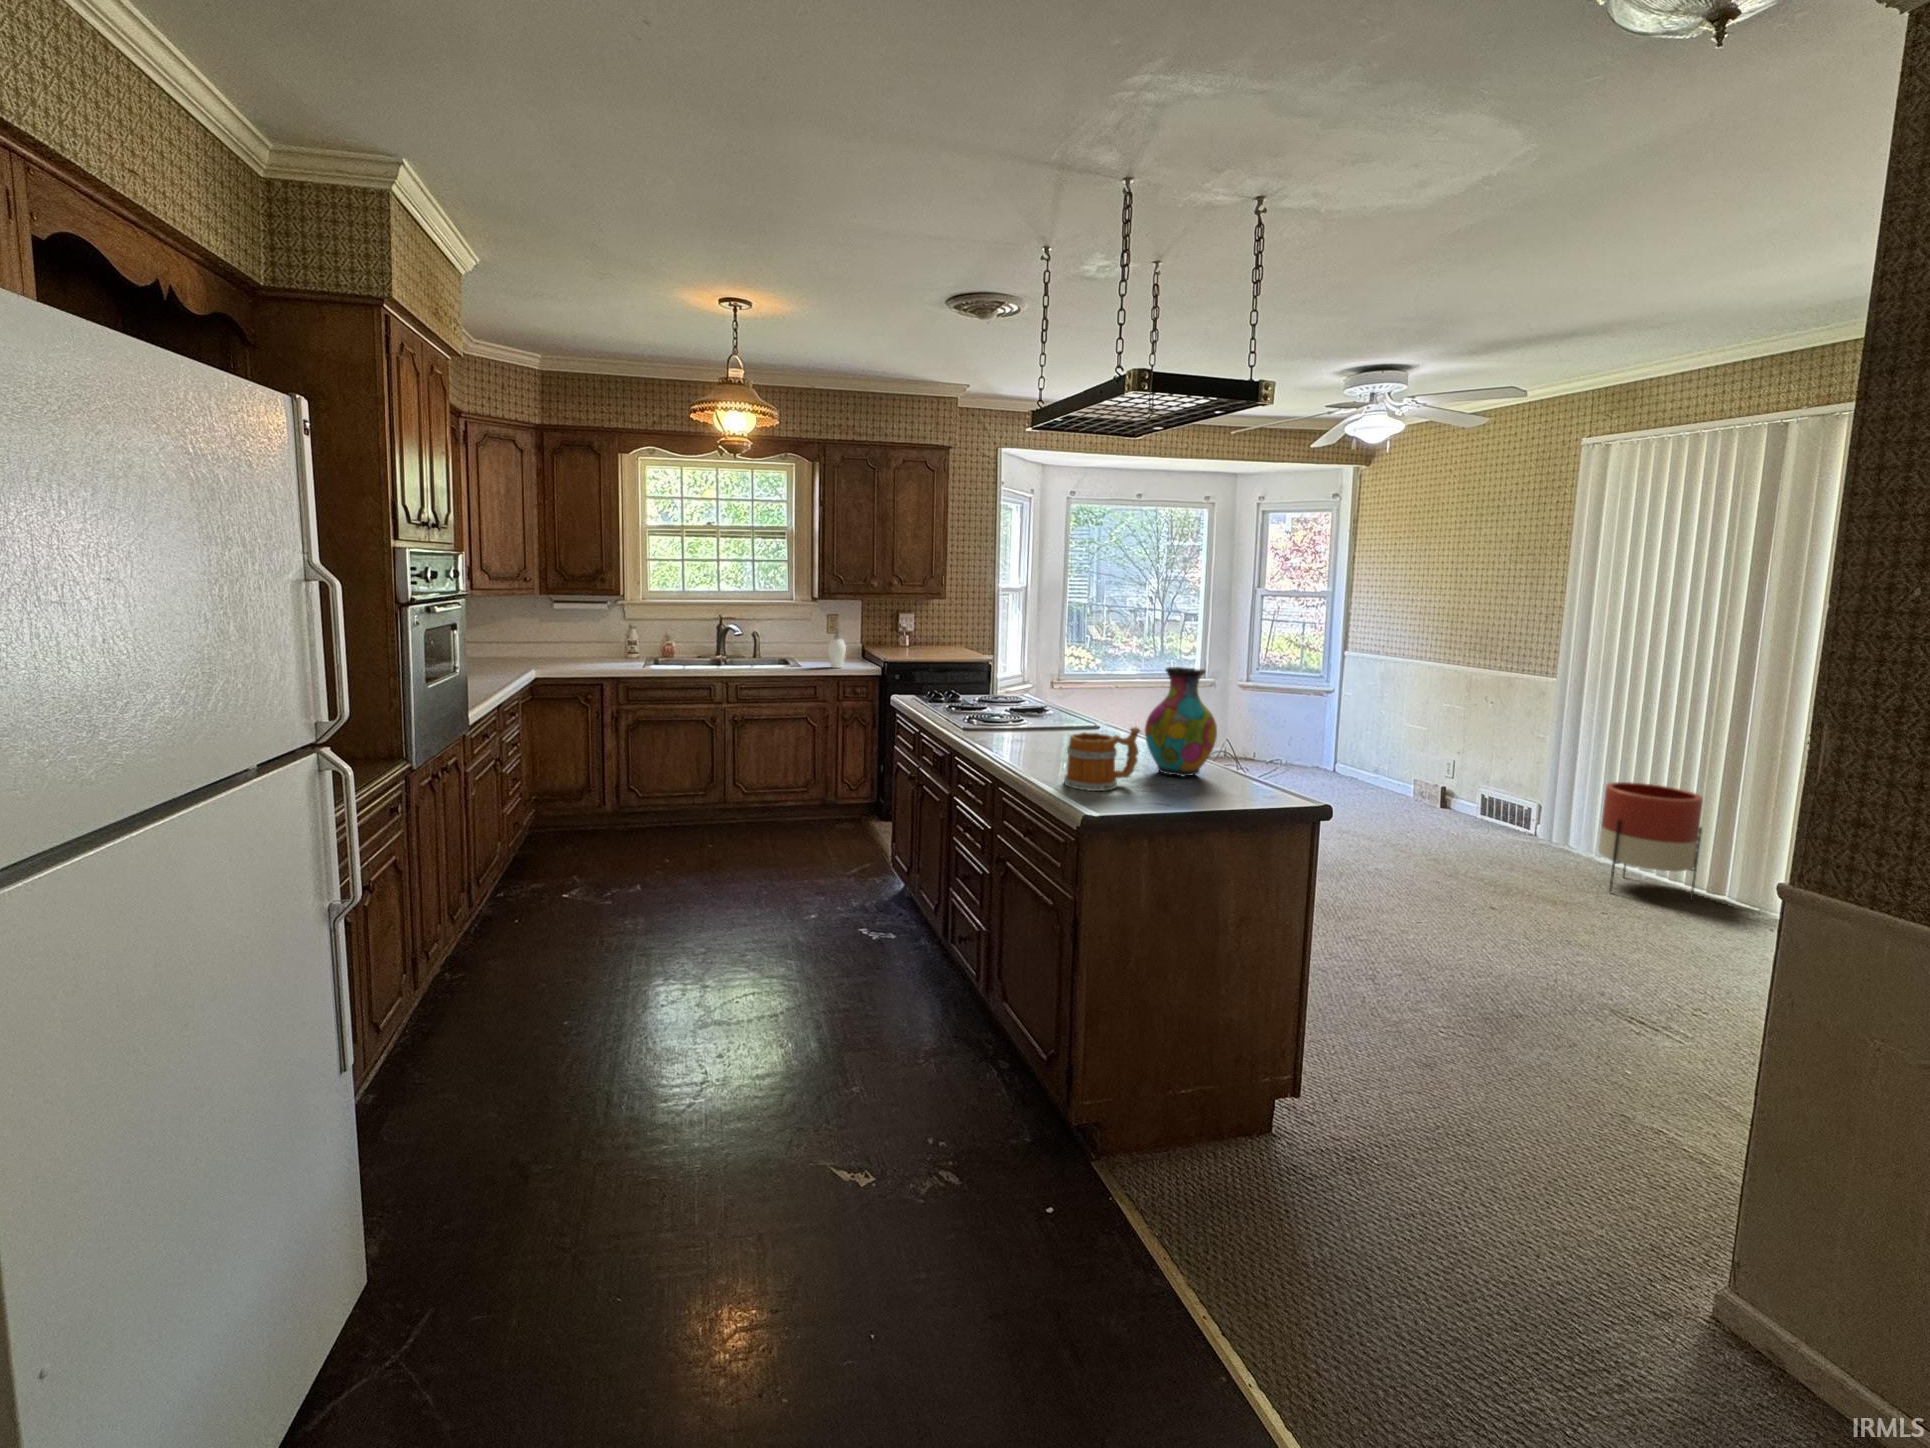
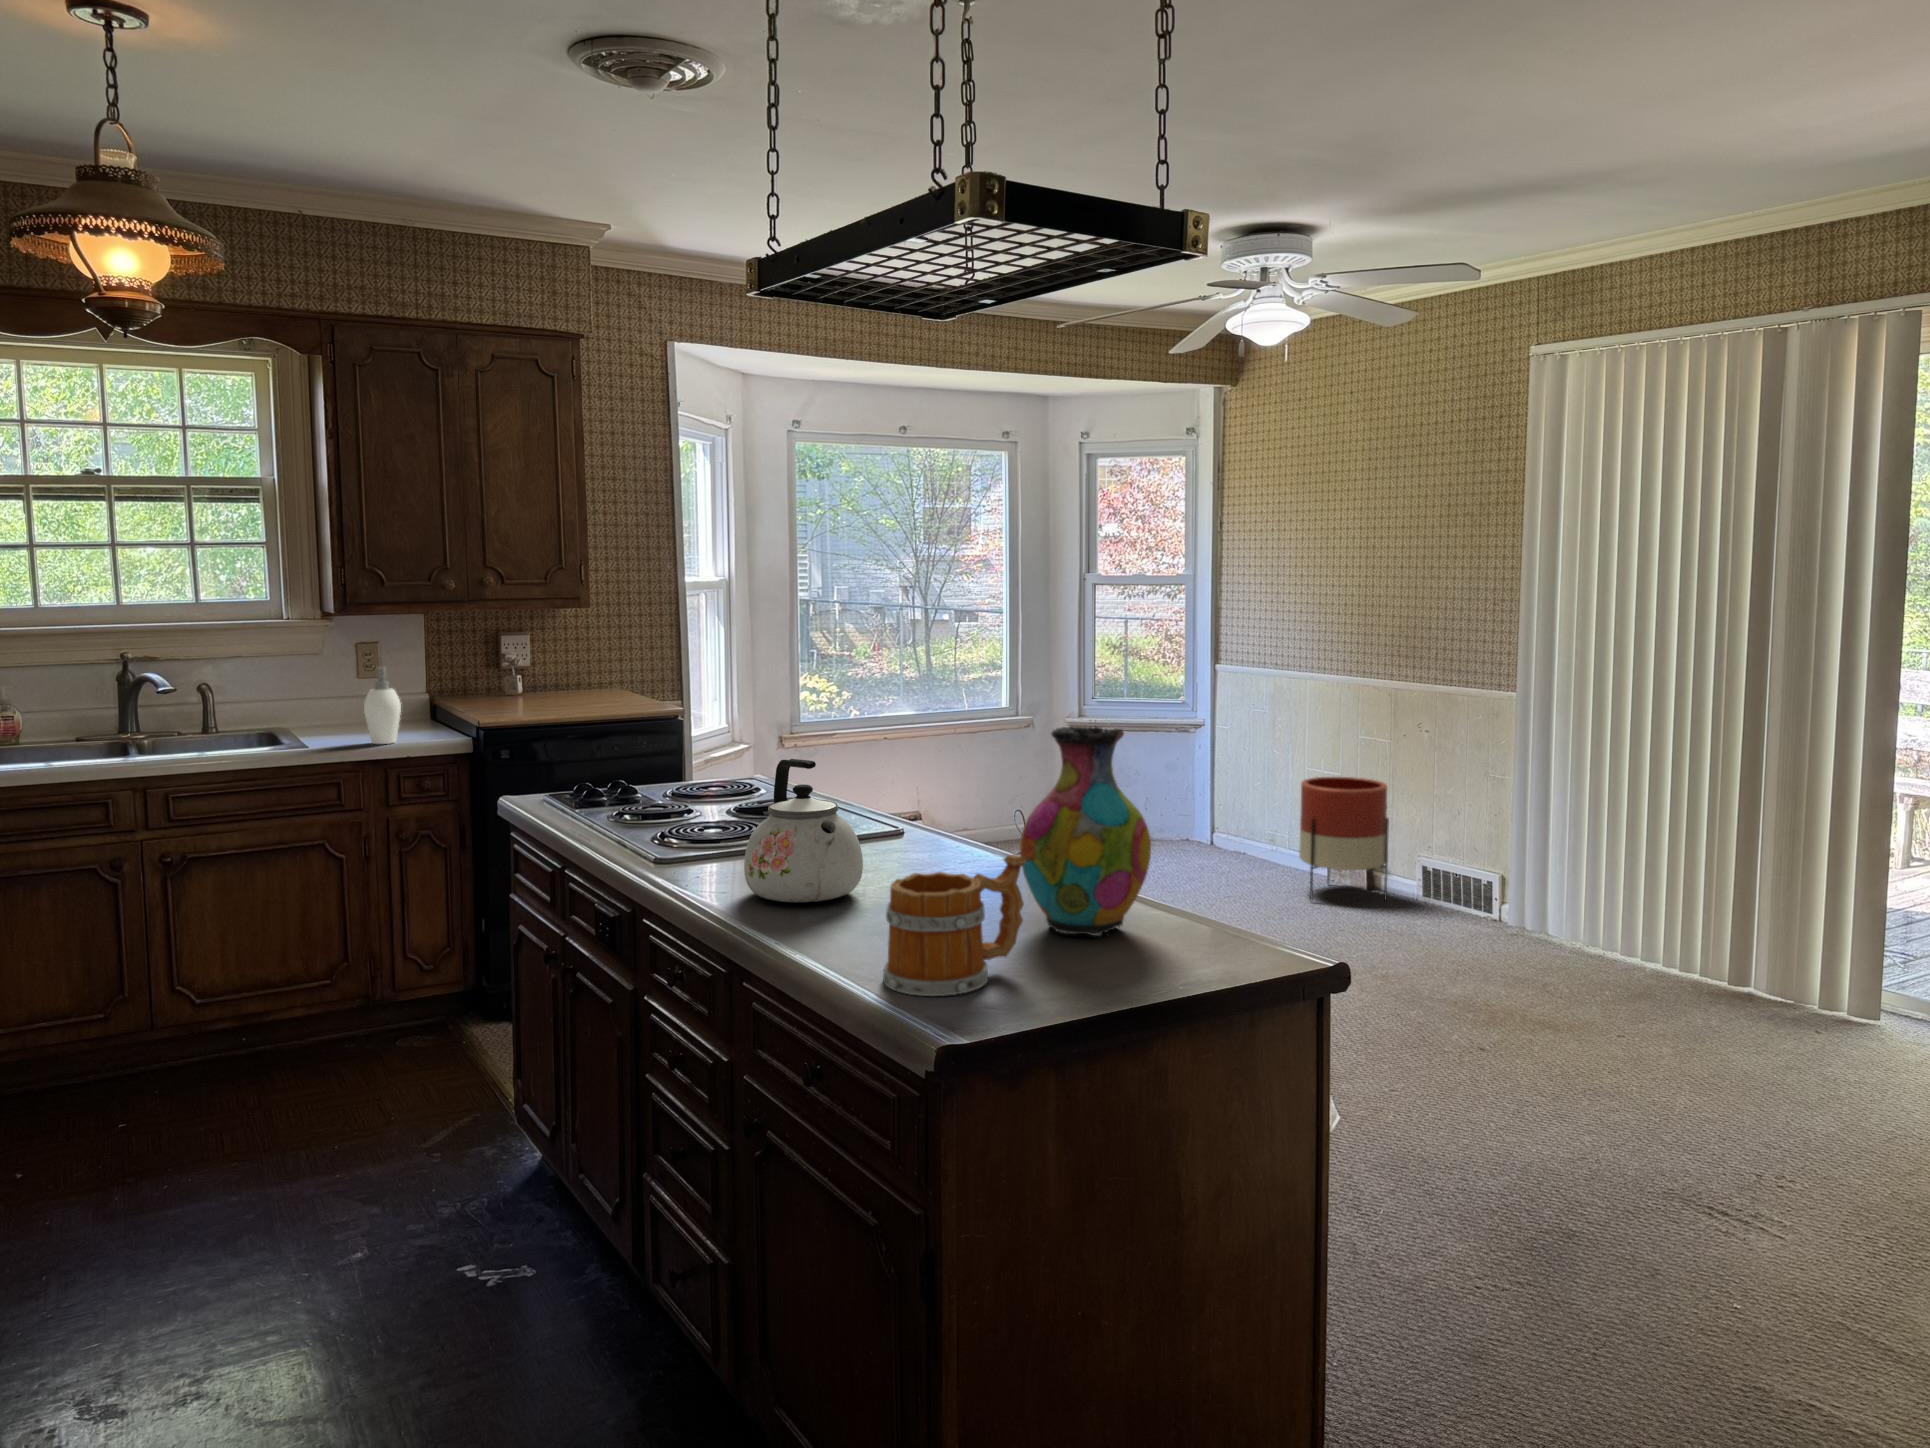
kettle: none [1006,678,1066,749] -> present [744,759,863,902]
planter: present [1598,782,1703,900] -> present [1299,777,1389,901]

